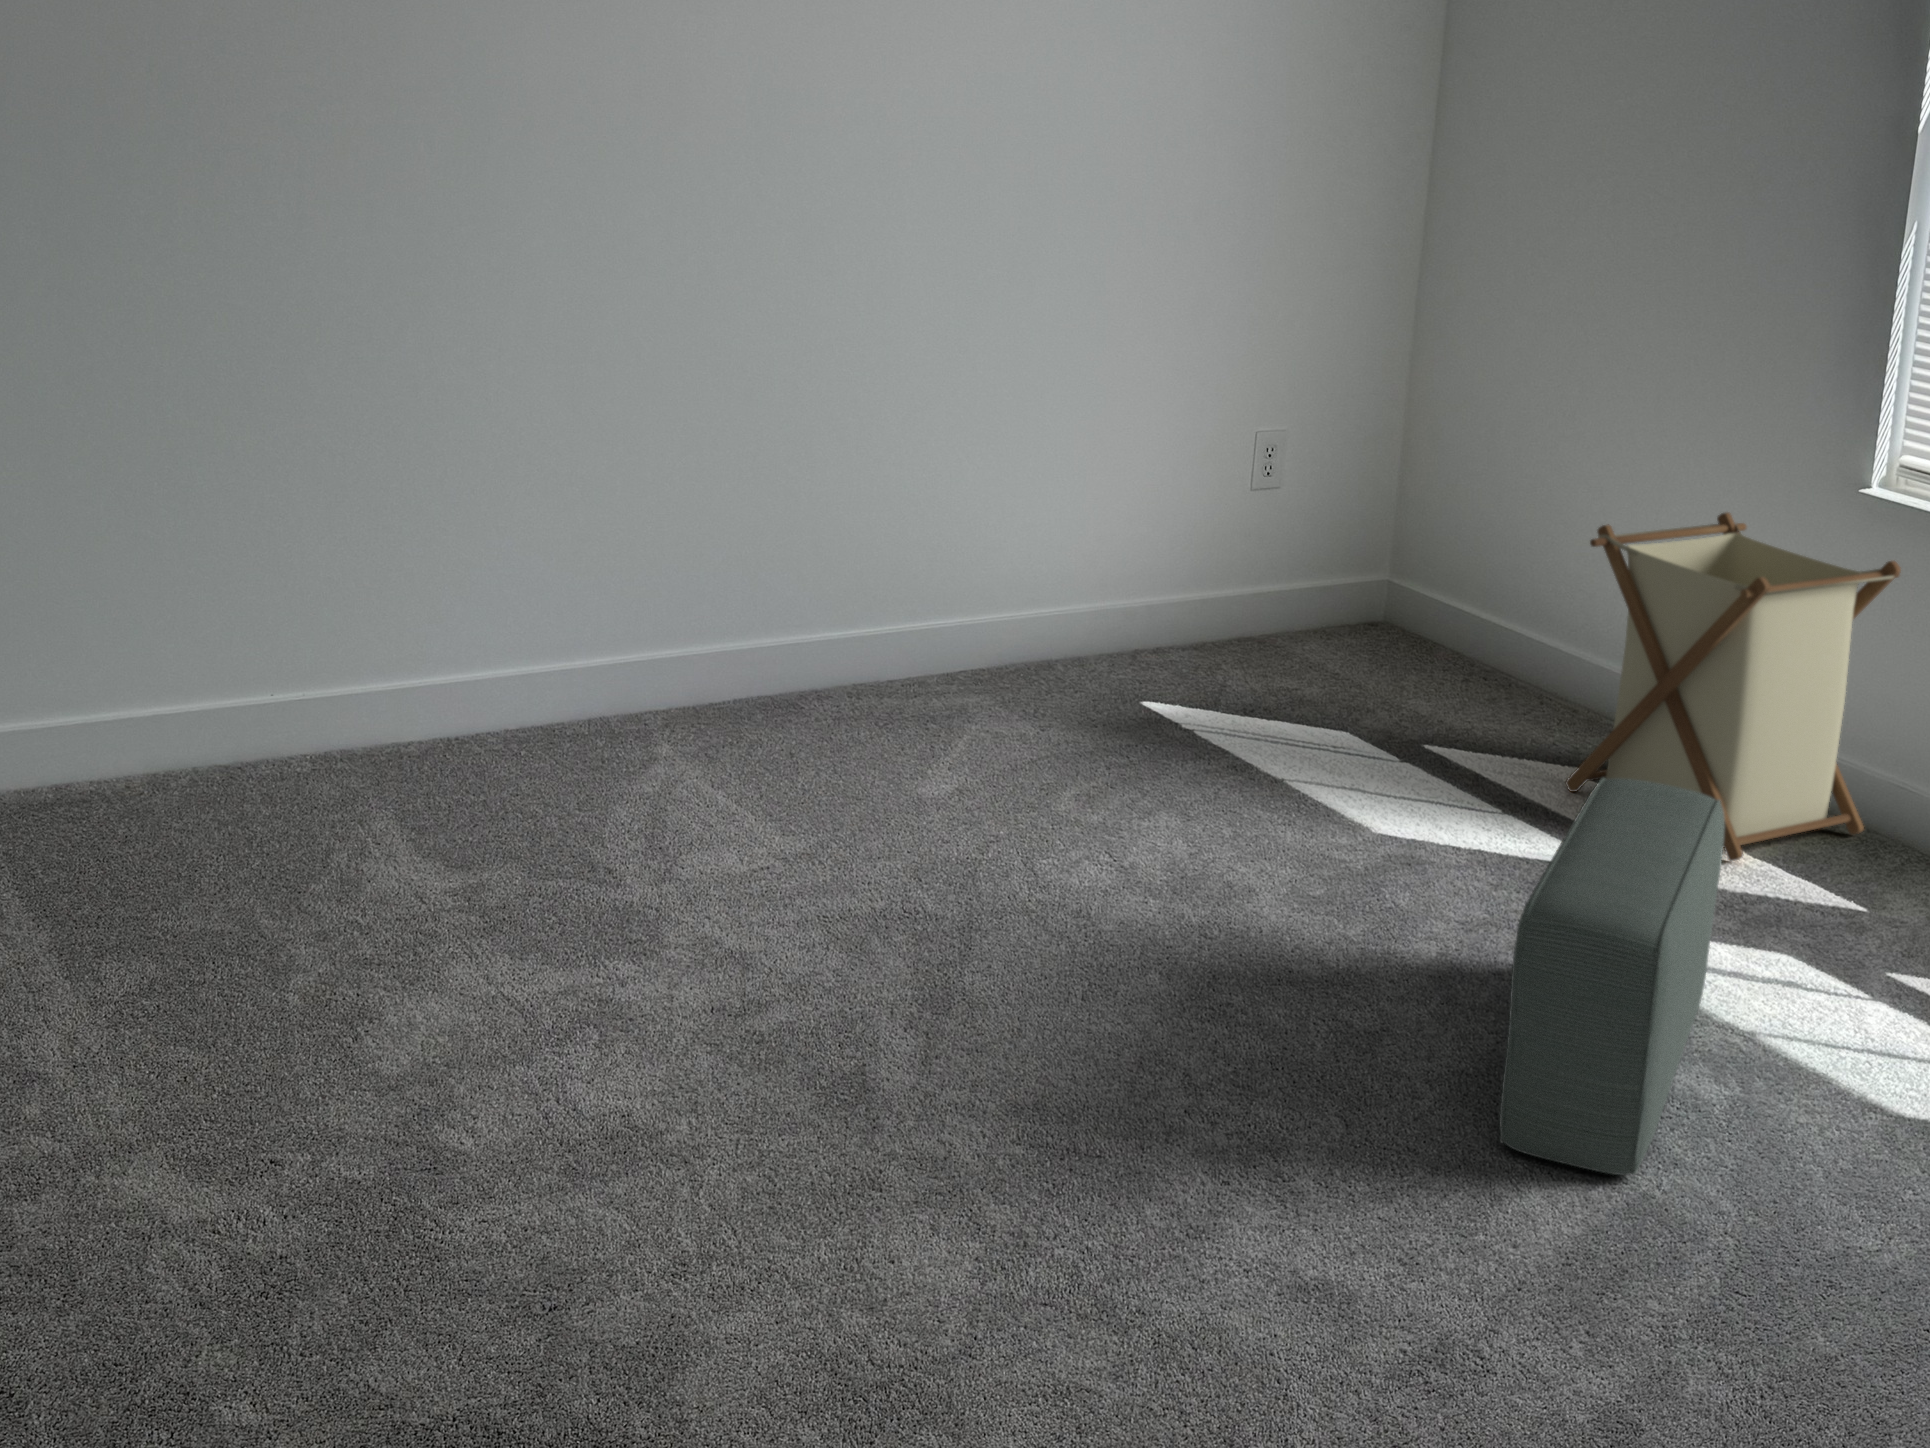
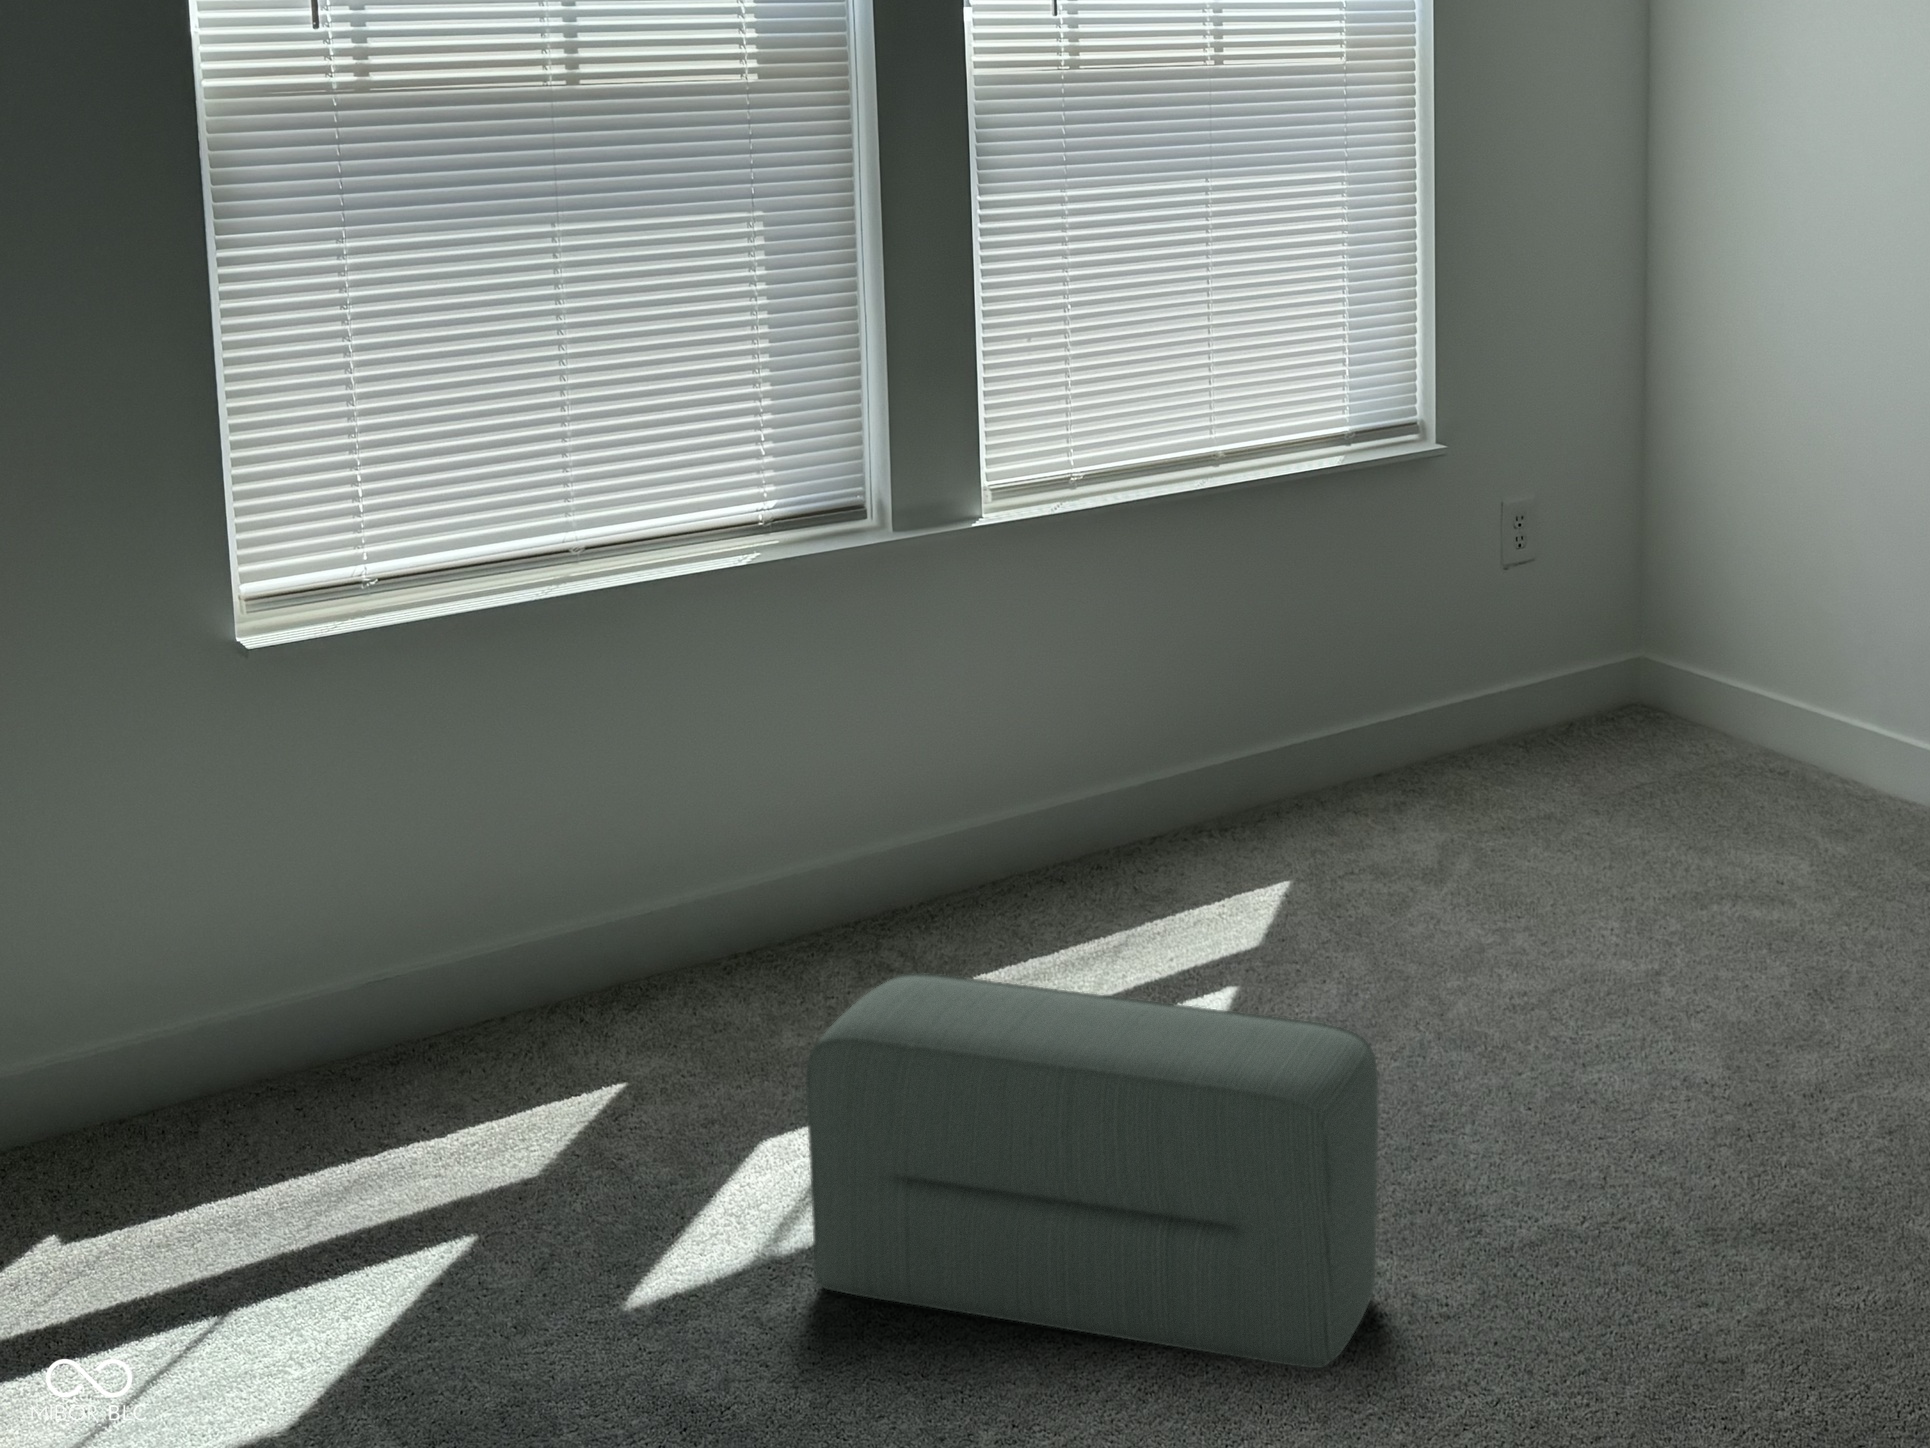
laundry basket: present [1566,512,1901,861] -> none [15,708,465,1265]

